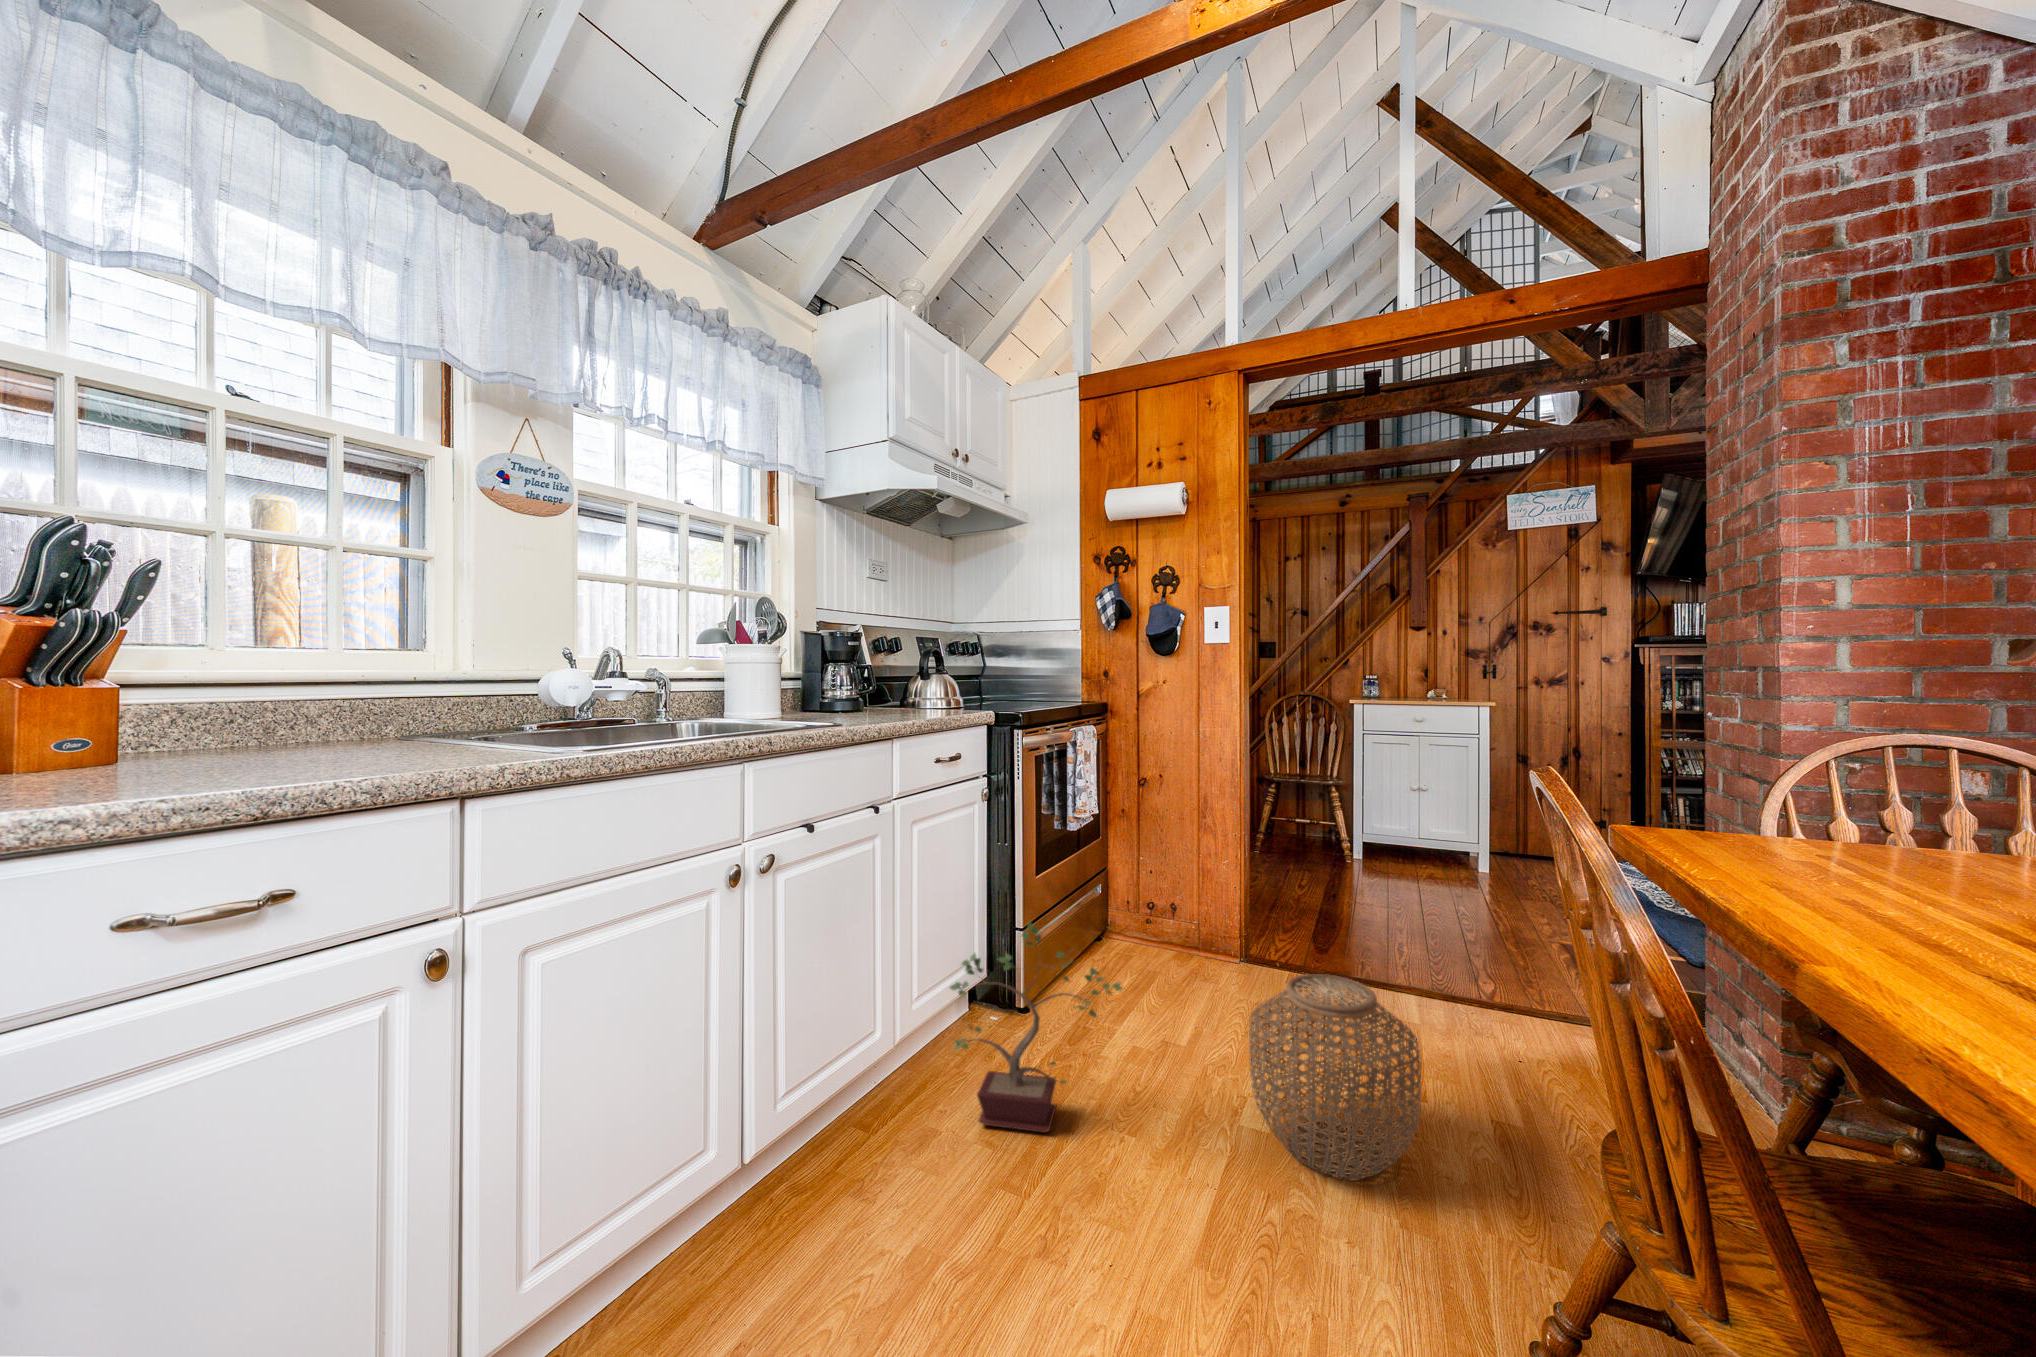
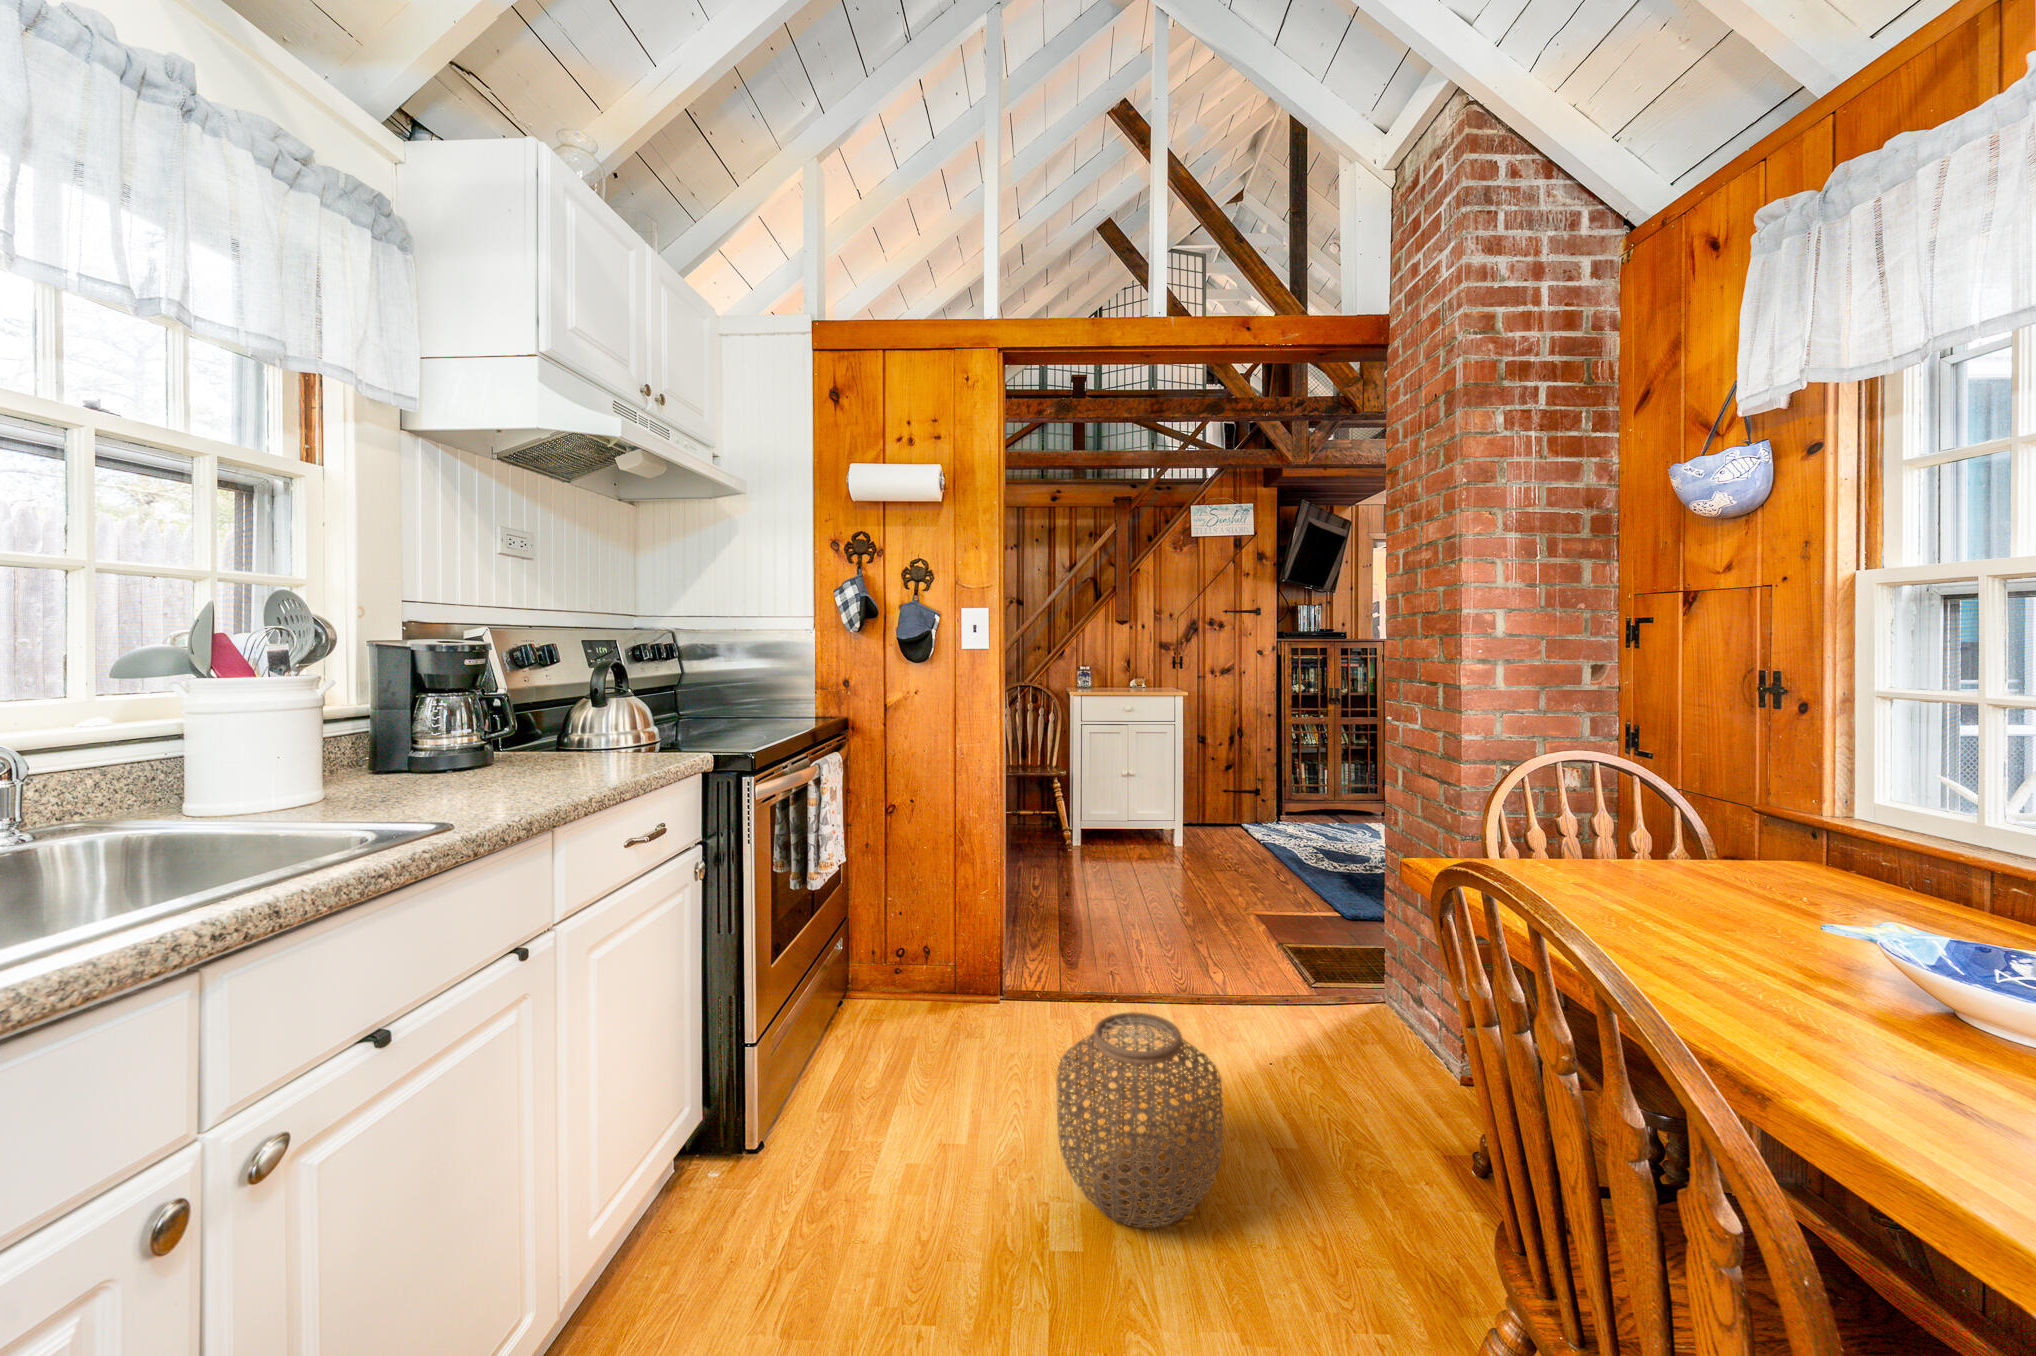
potted plant: present [950,923,1123,1133] -> none [698,1012,932,1282]

